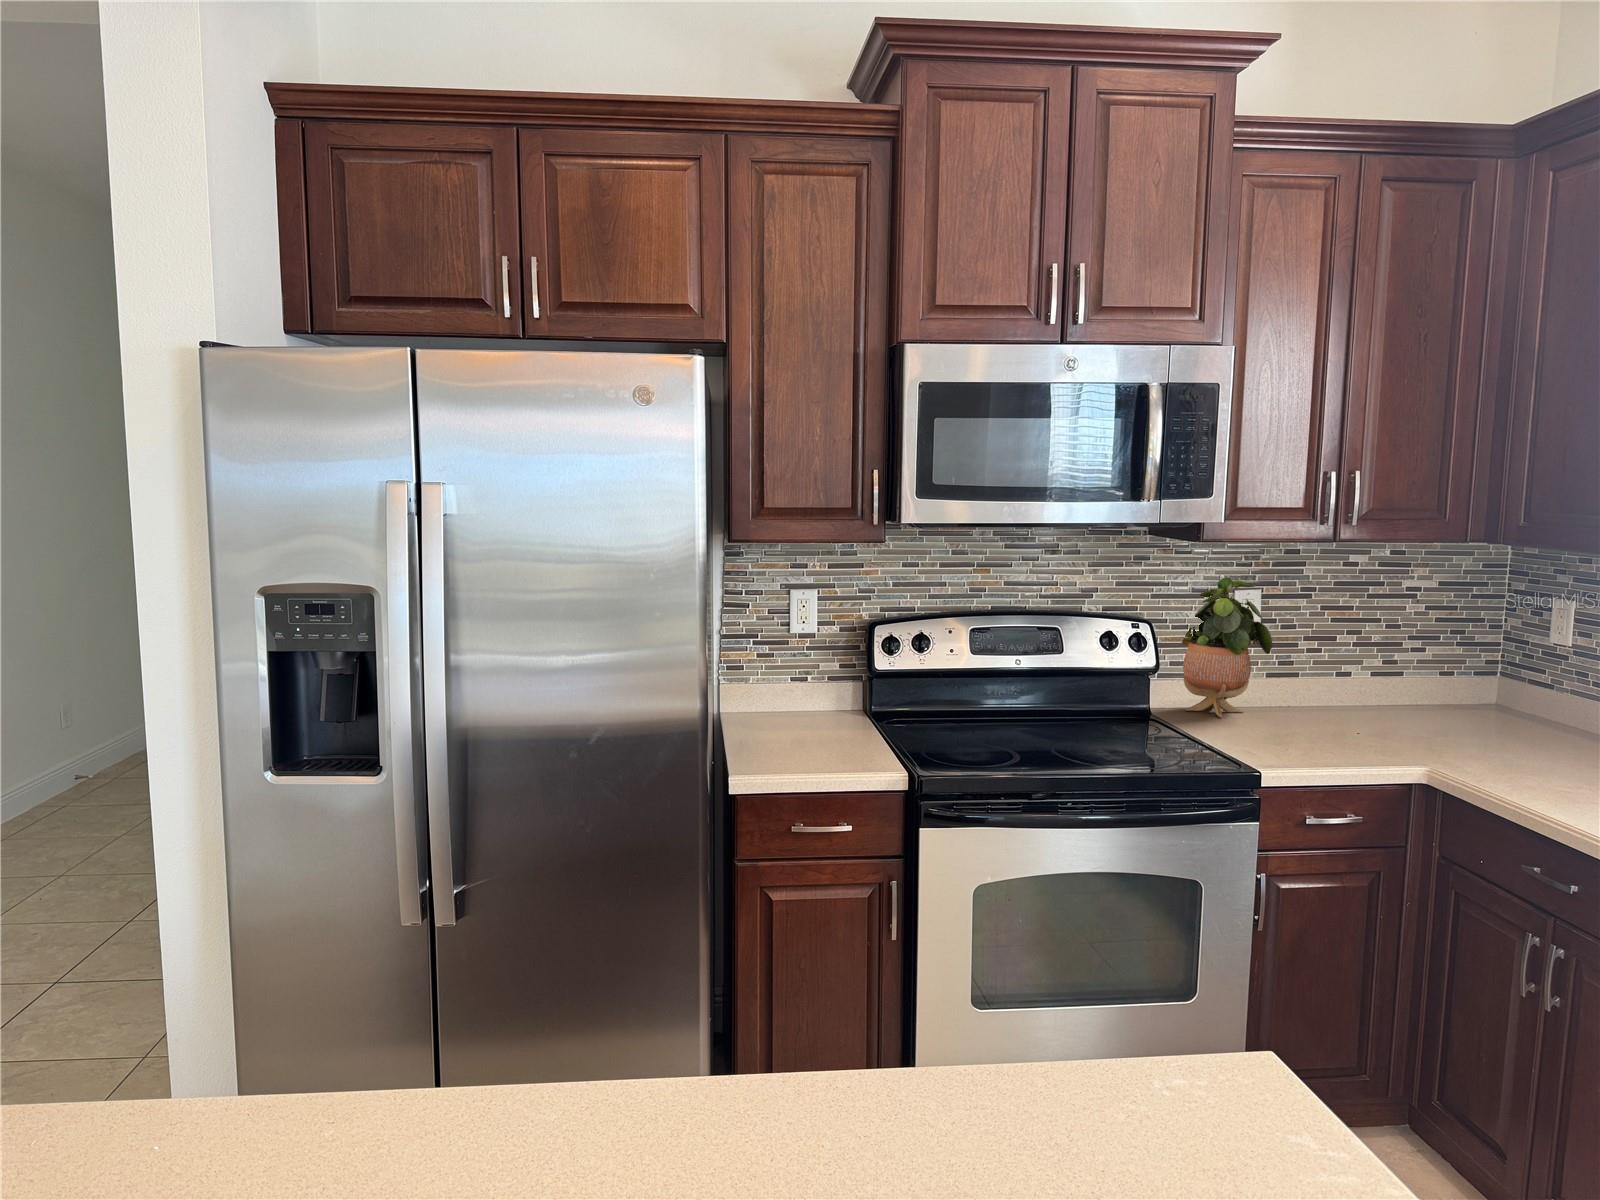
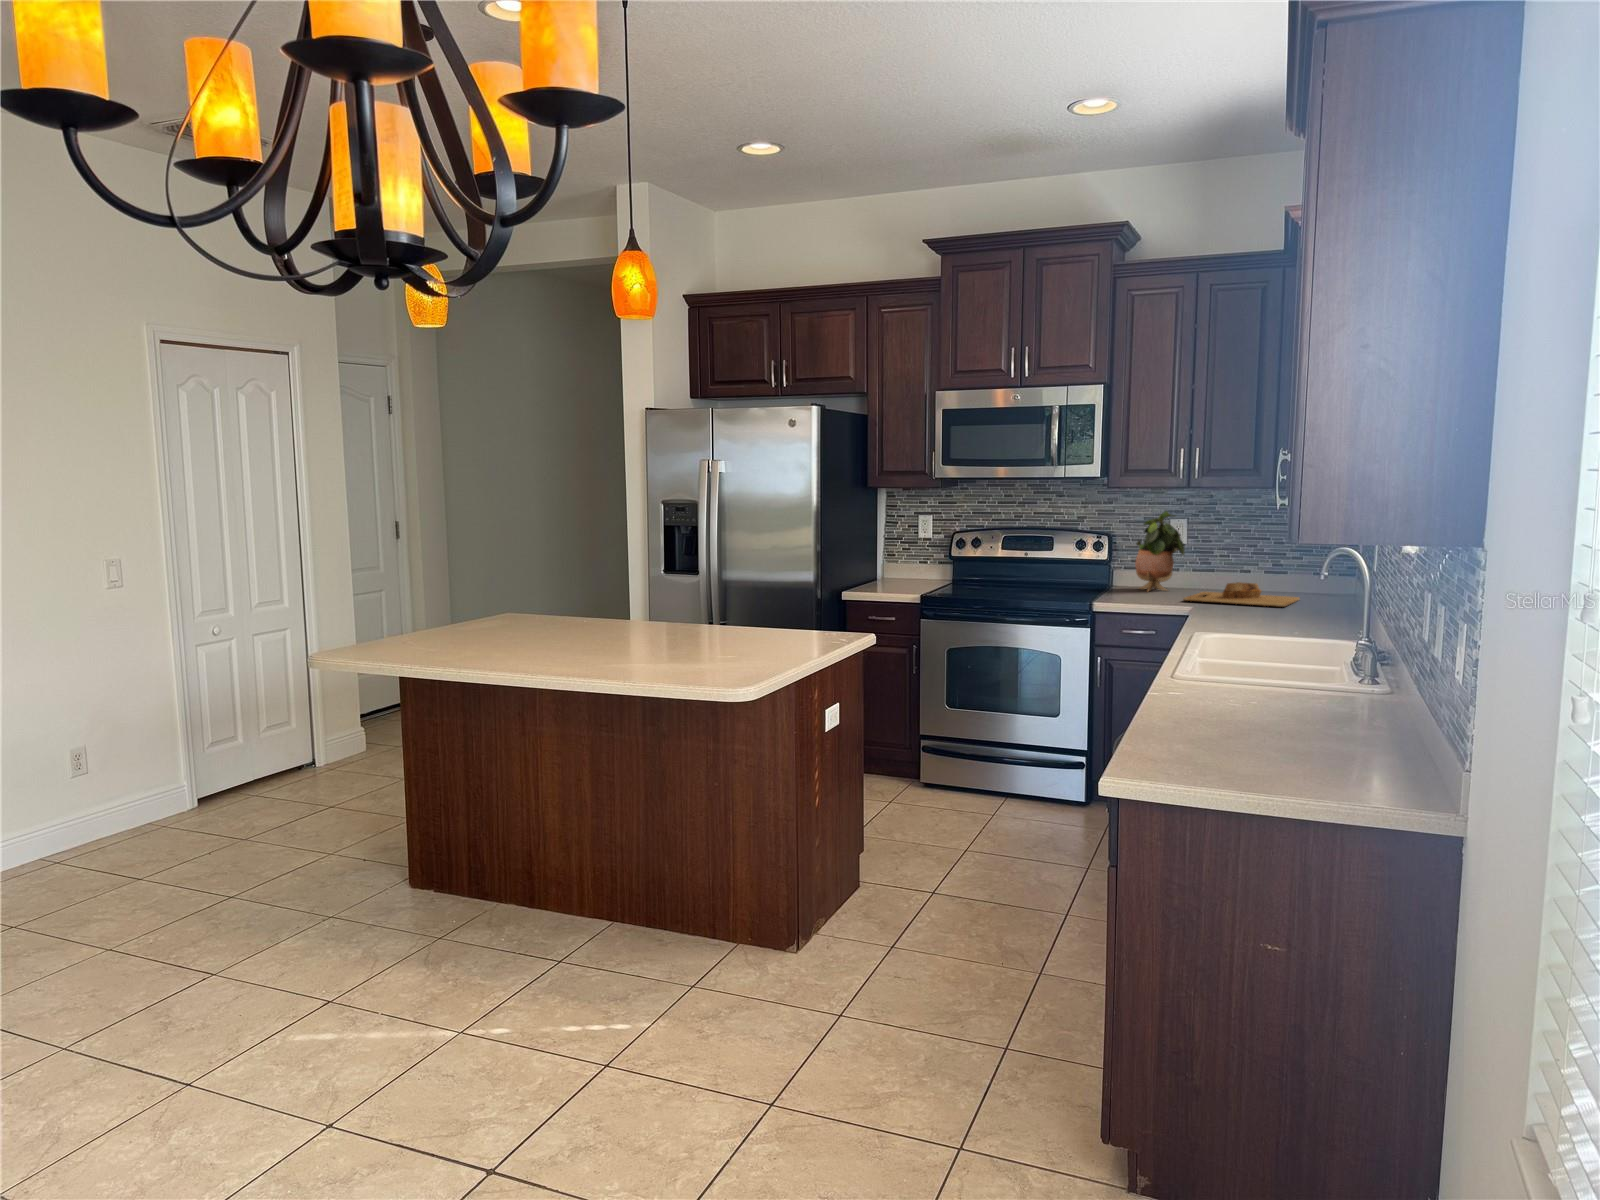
cutting board: none [1311,702,1546,751] -> present [1184,582,1300,607]

